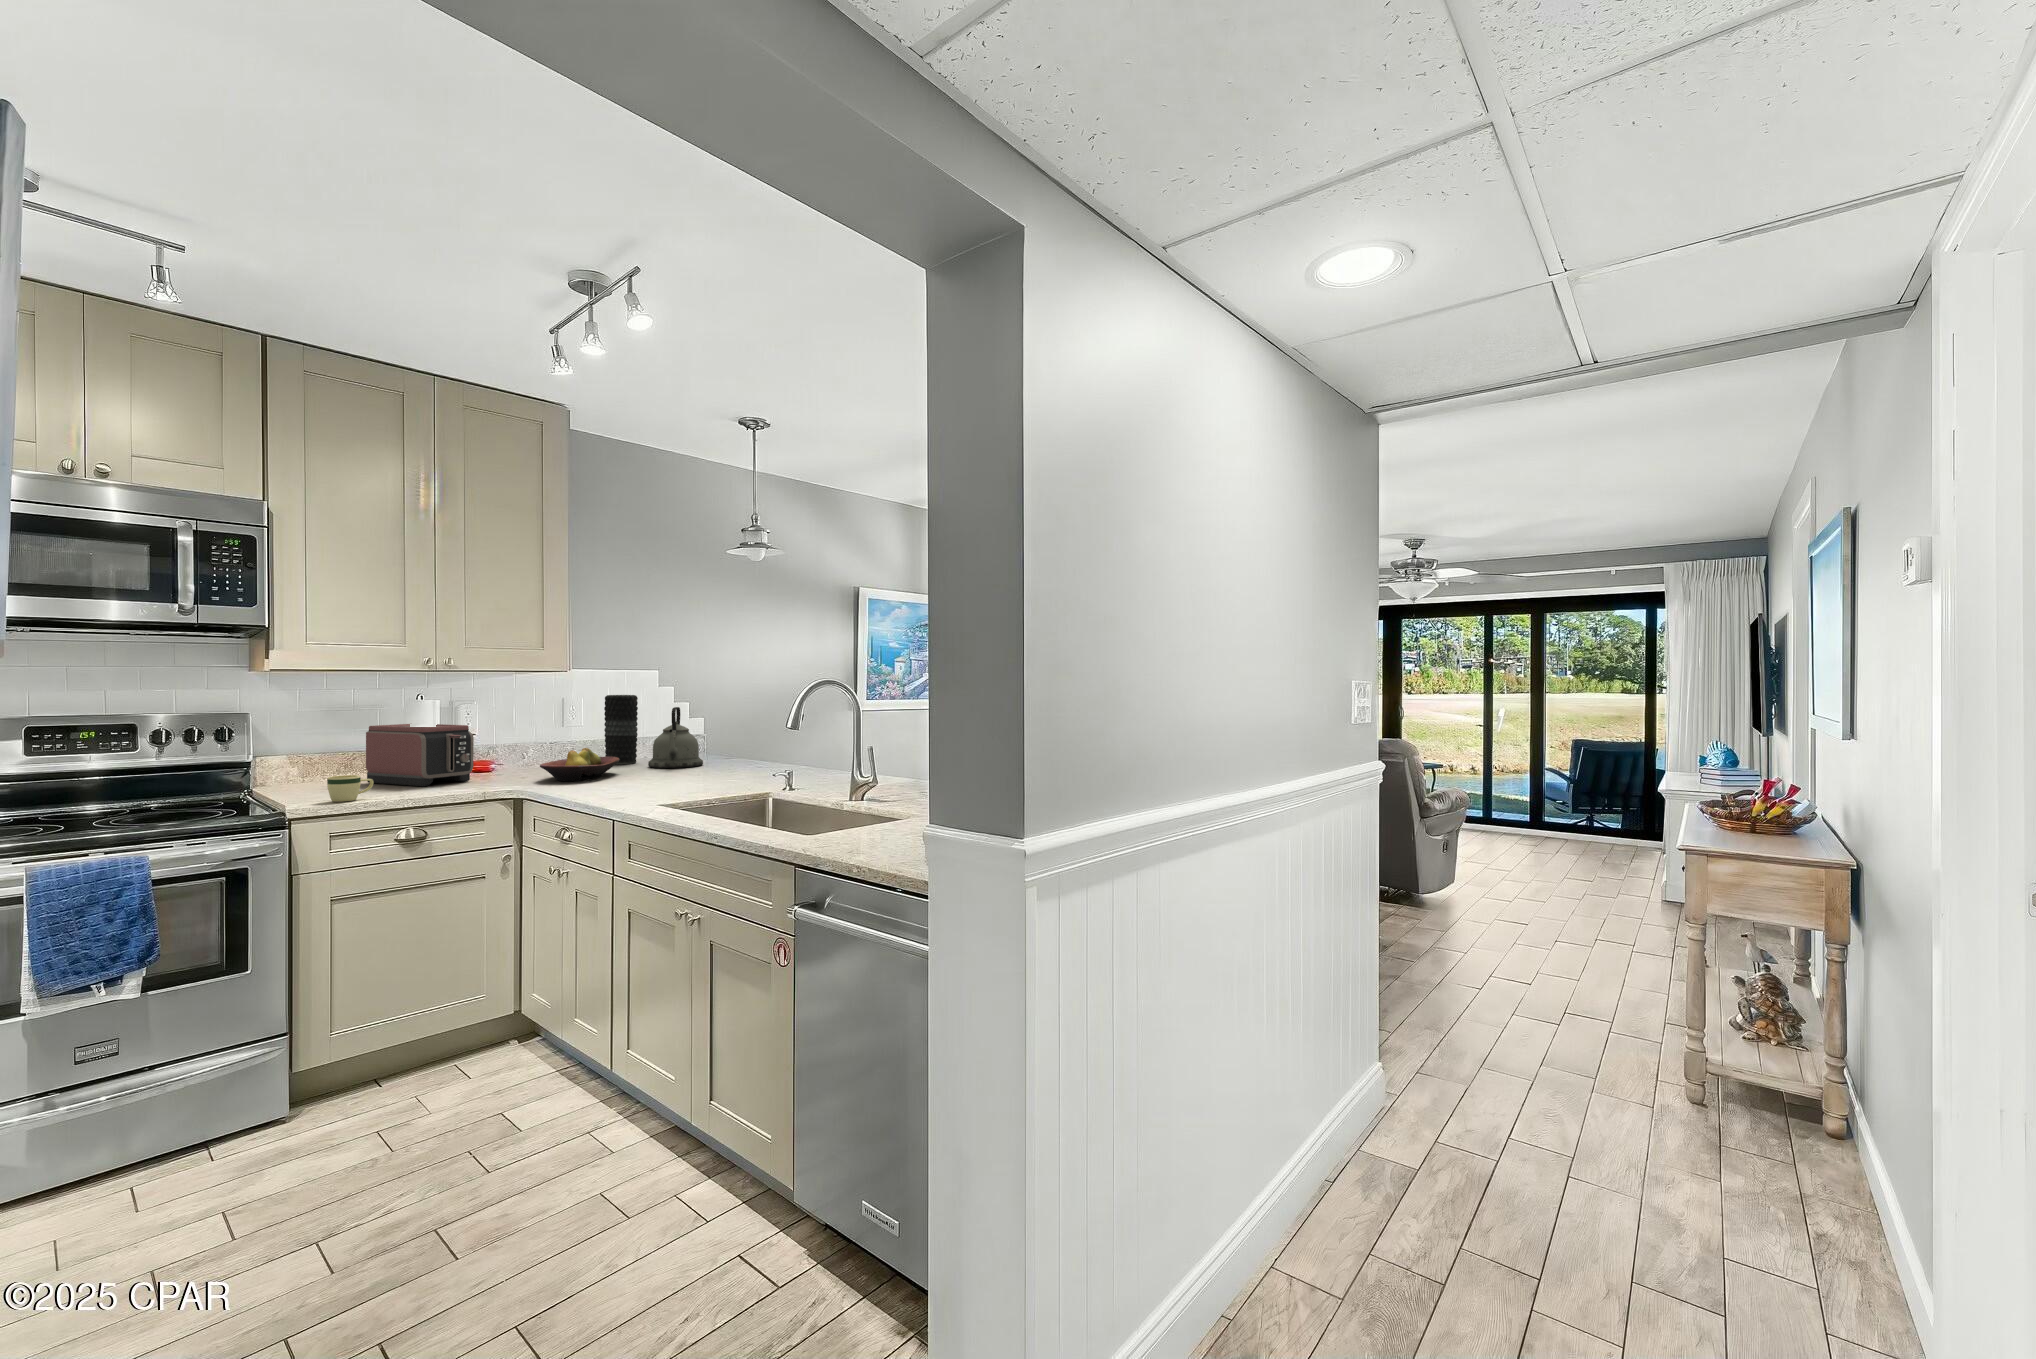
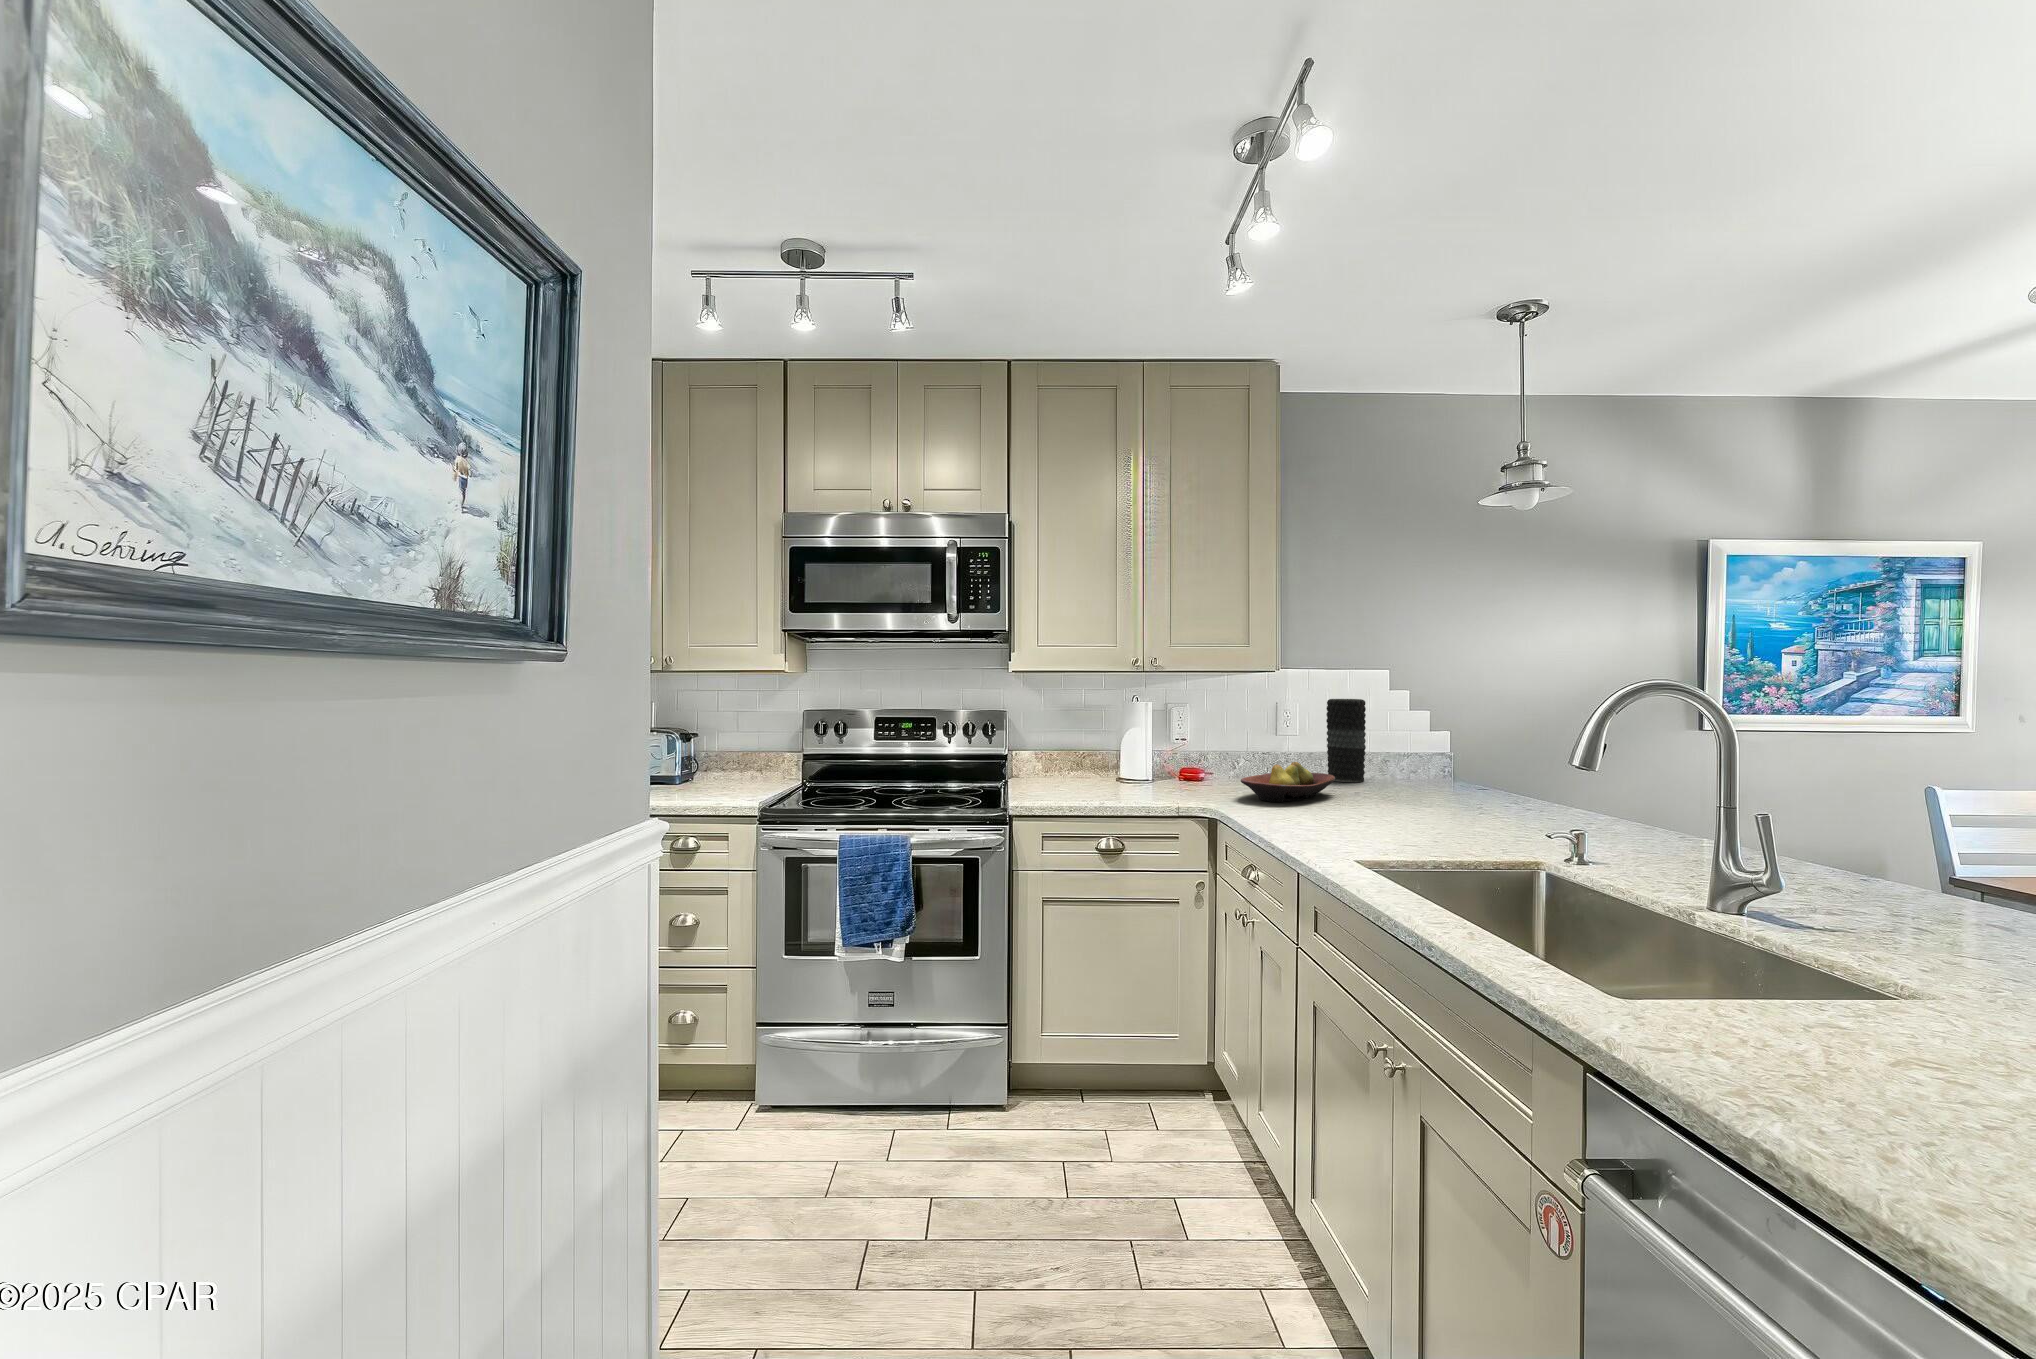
kettle: present [648,707,703,768] -> none [1375,716,1448,795]
toaster: present [366,724,474,786] -> none [1095,725,1181,791]
mug: present [327,775,374,802] -> none [1042,776,1080,802]

